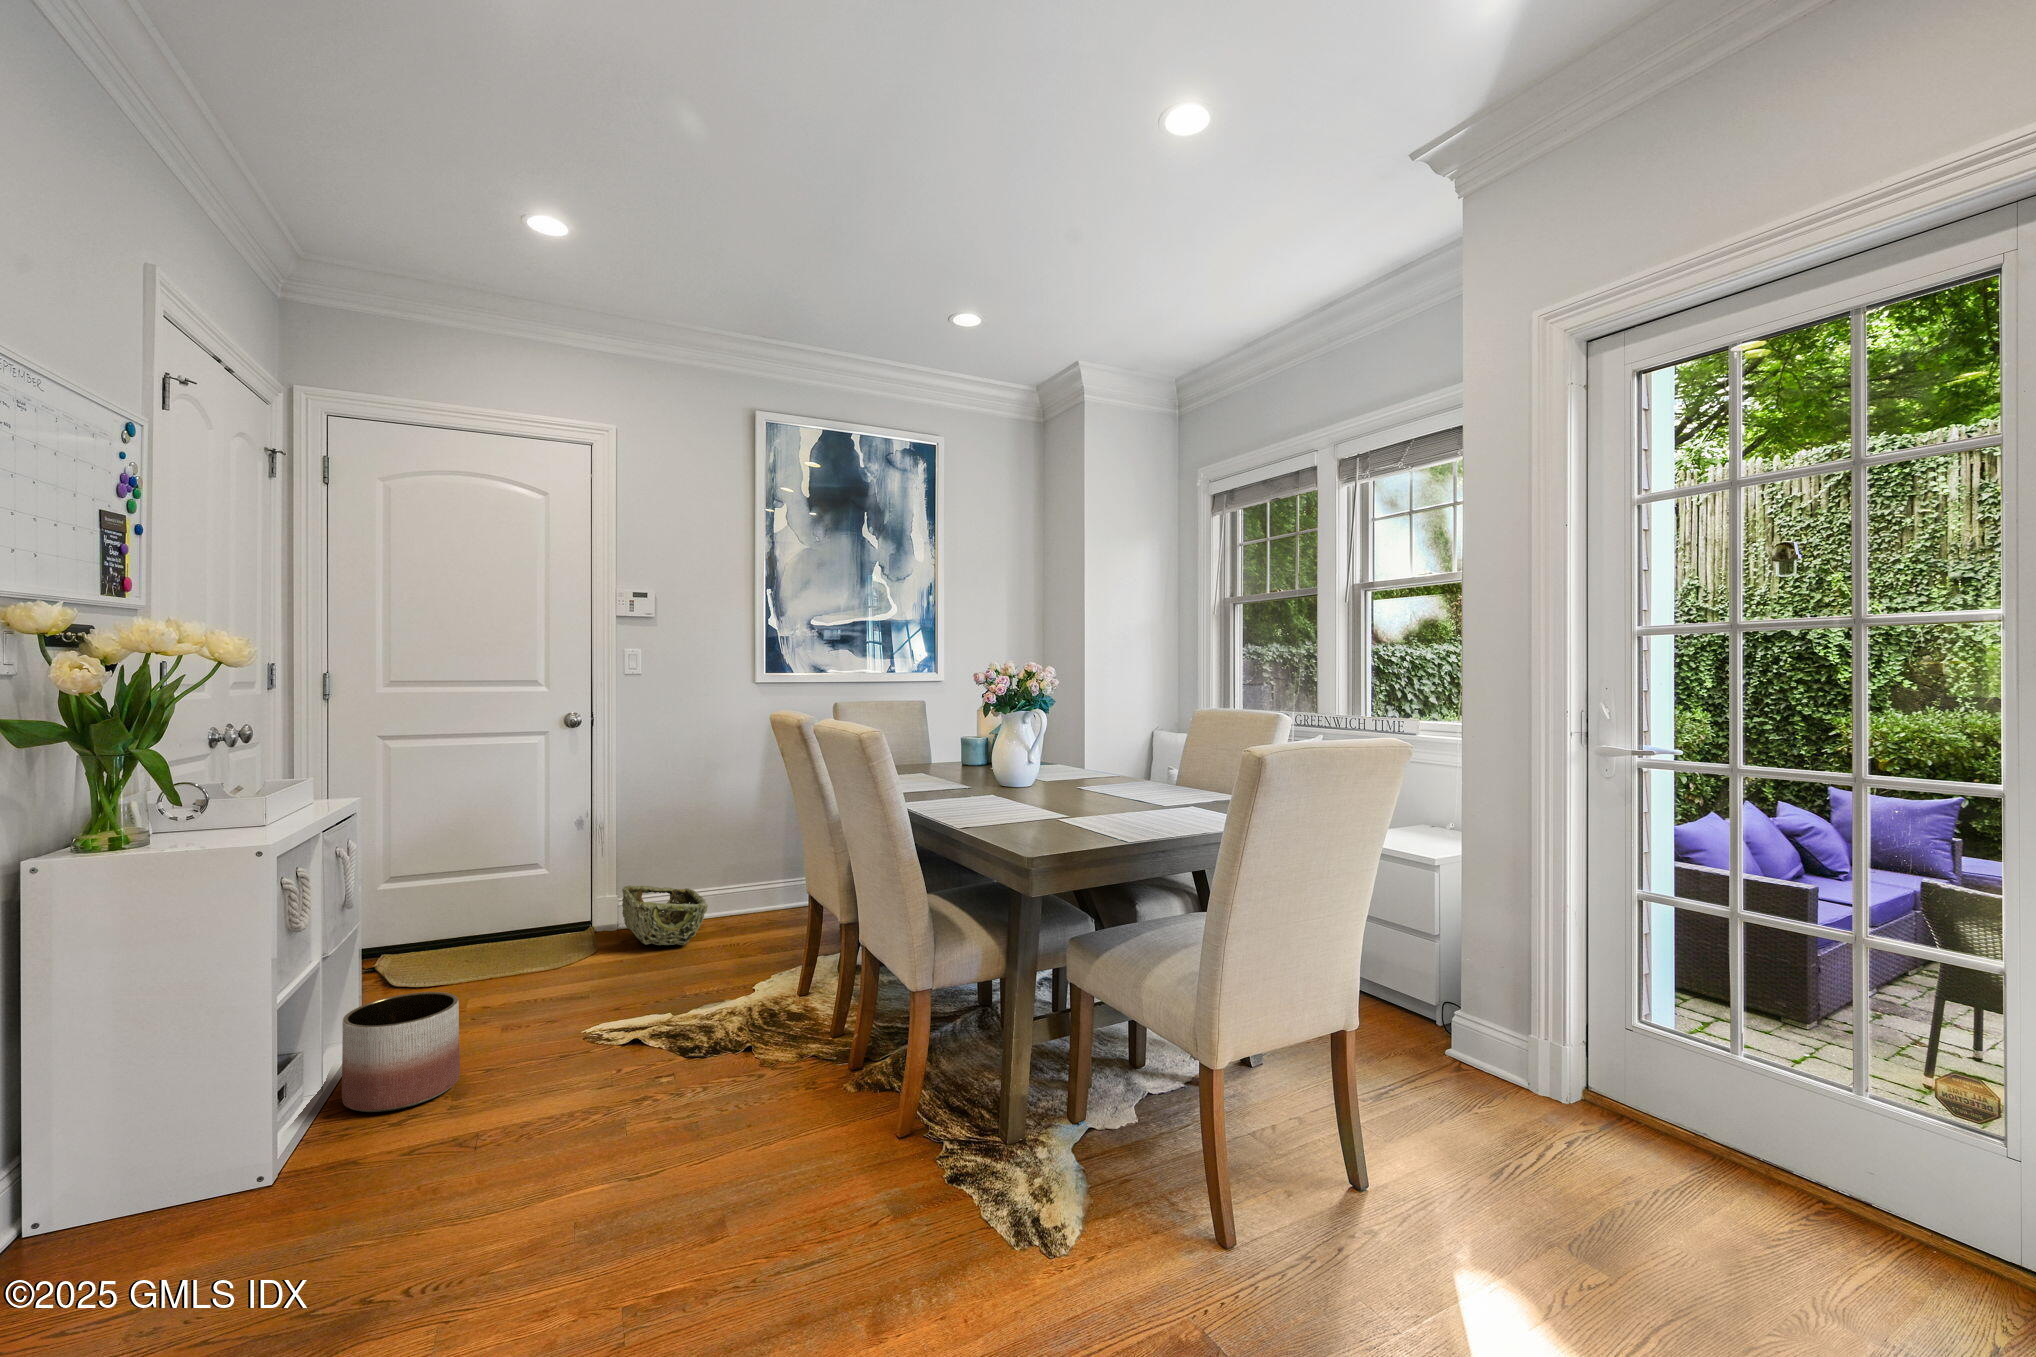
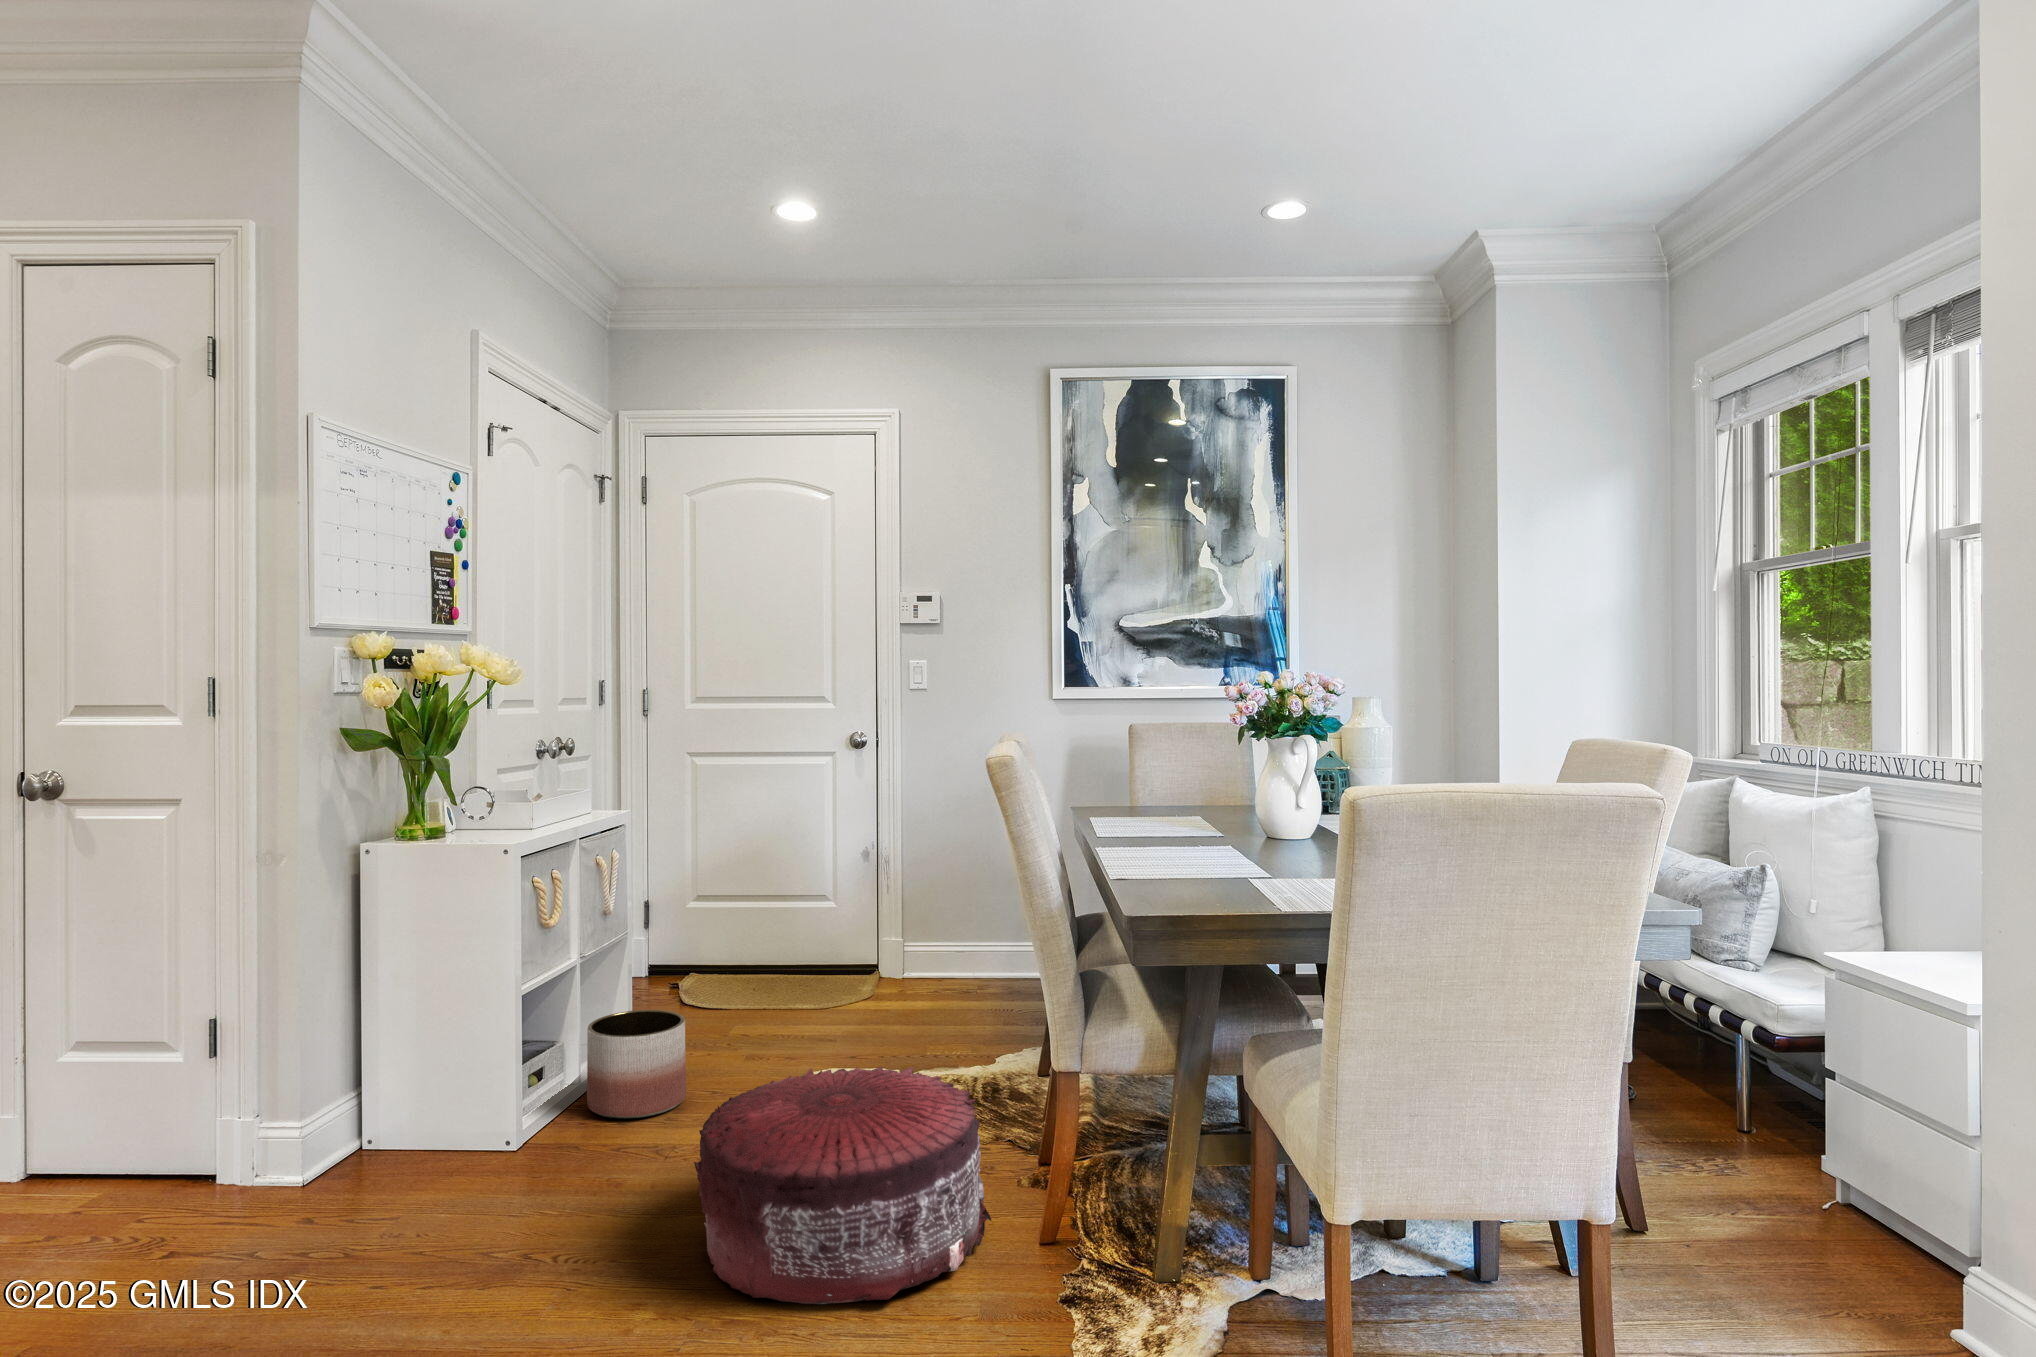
woven basket: present [622,886,708,946] -> none [898,925,981,999]
pouf: none [561,1003,847,1258] -> present [694,1066,991,1304]

